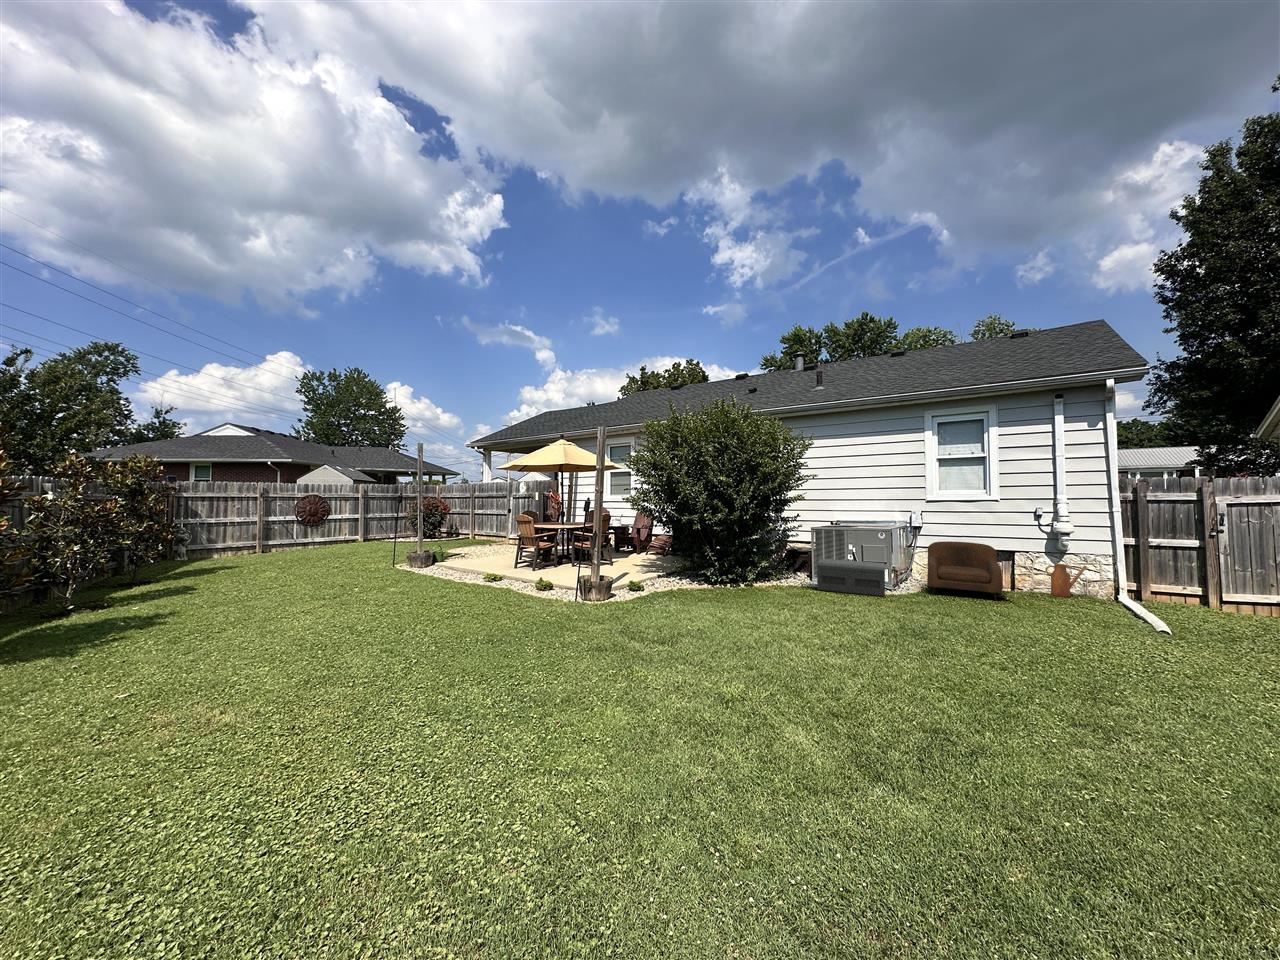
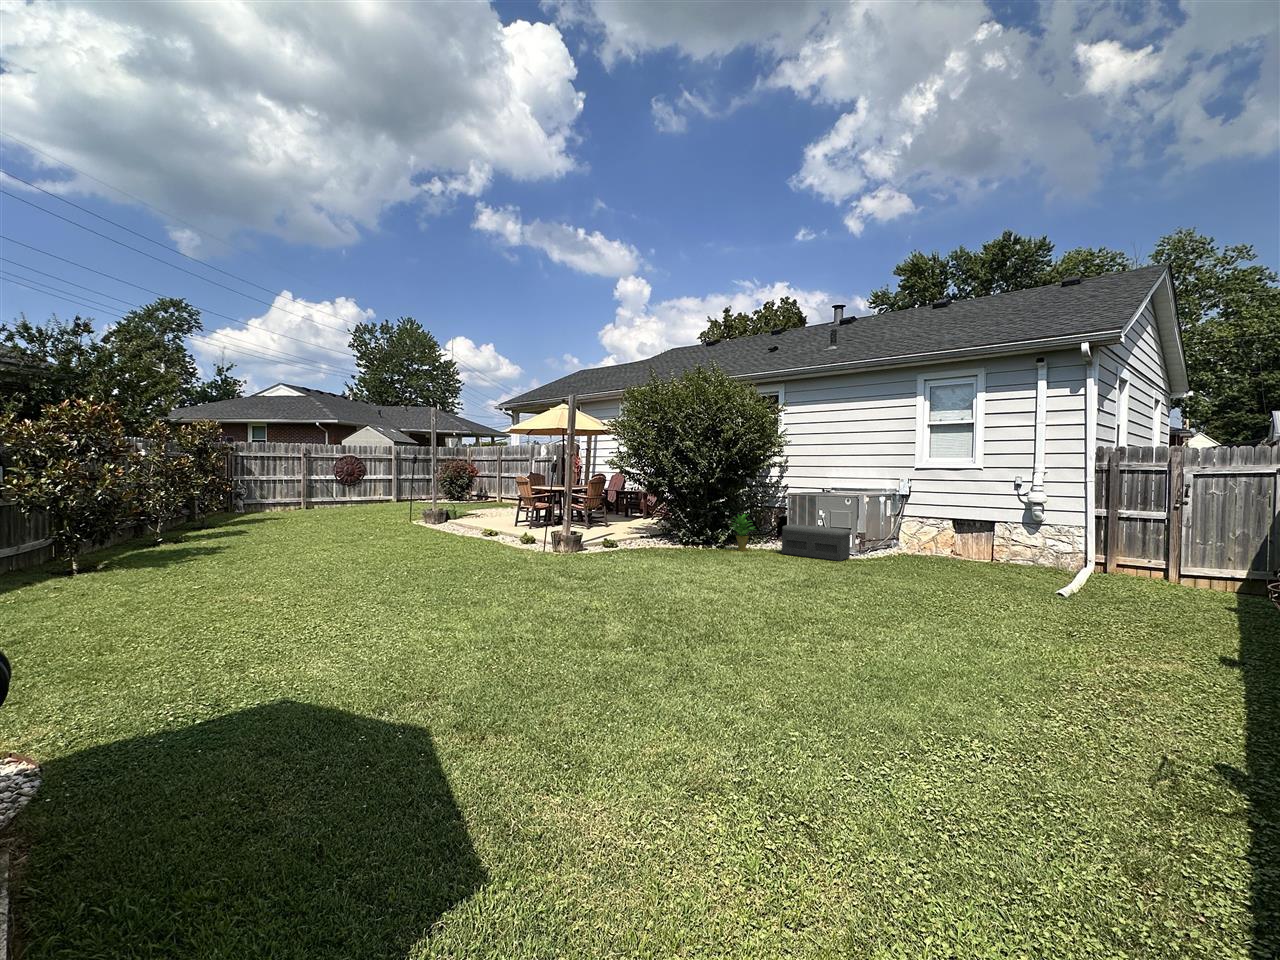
armchair: present [927,541,1003,600] -> none [891,511,973,569]
potted plant: none [759,549,789,588] -> present [730,514,753,551]
watering can: present [1045,564,1087,597] -> none [1014,535,1053,569]

